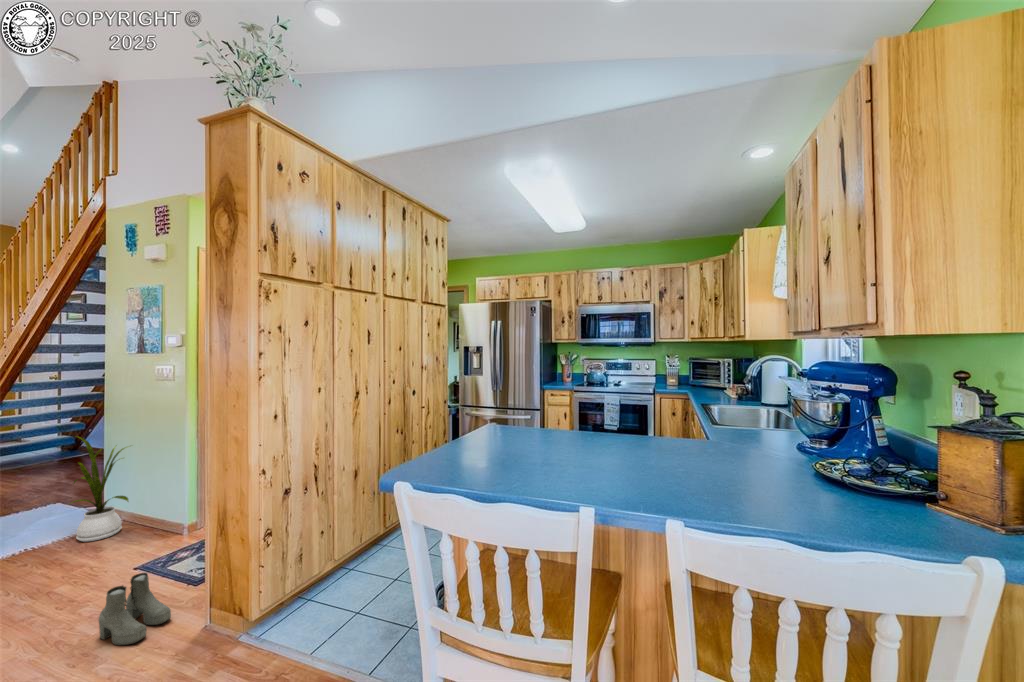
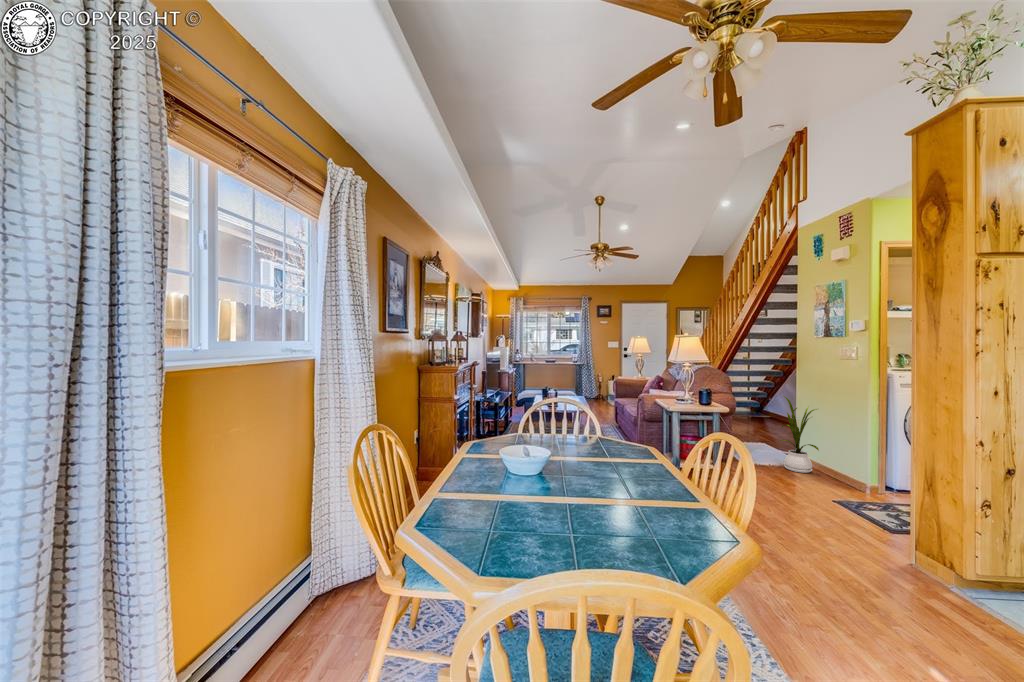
boots: present [99,573,171,645] -> none [824,498,876,544]

